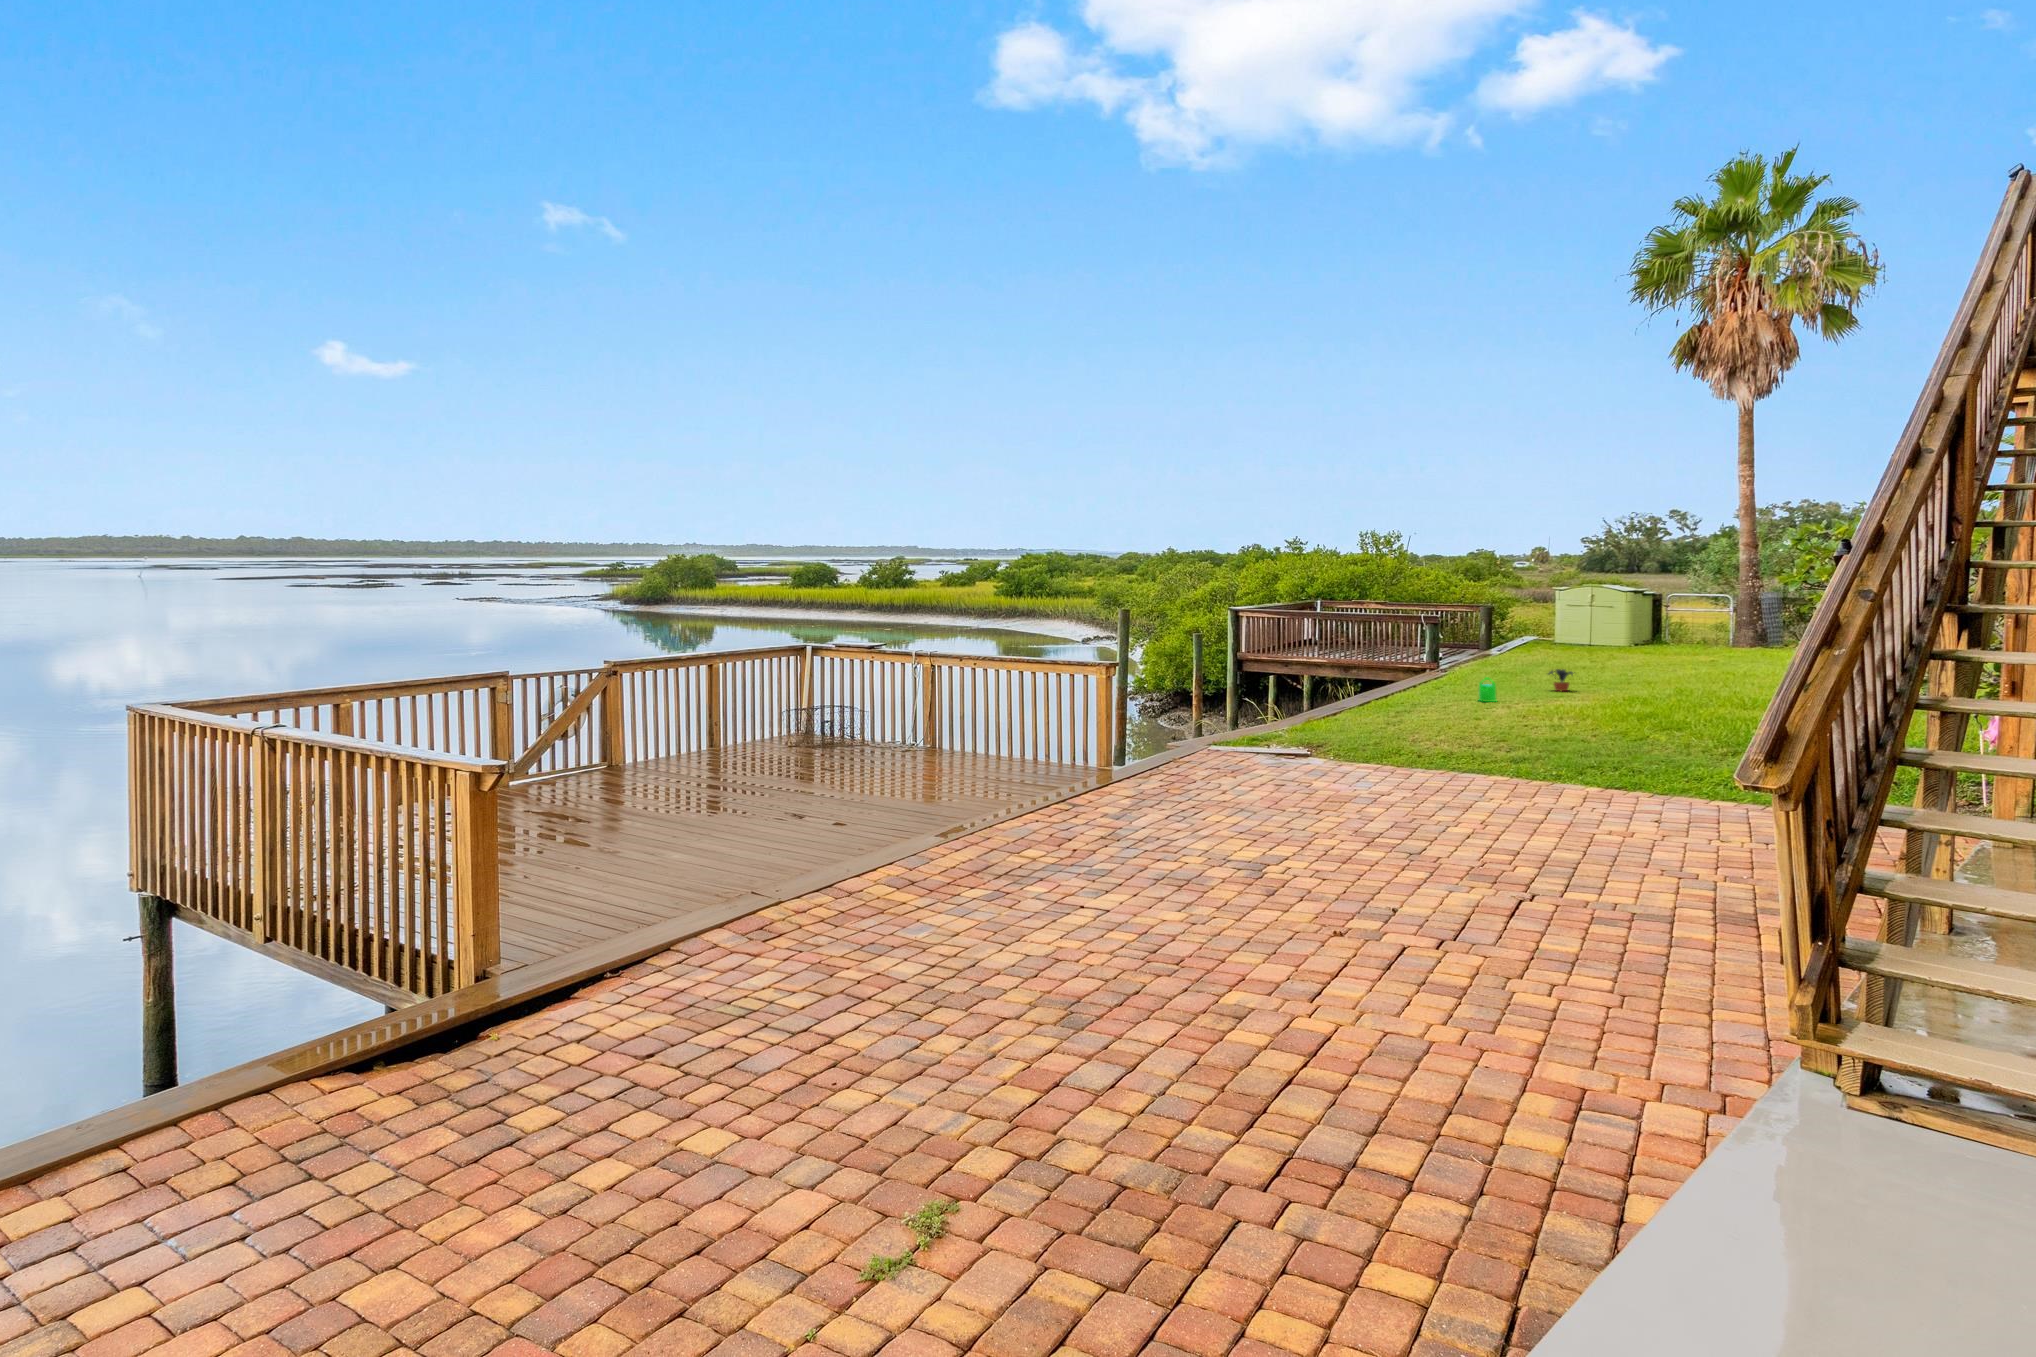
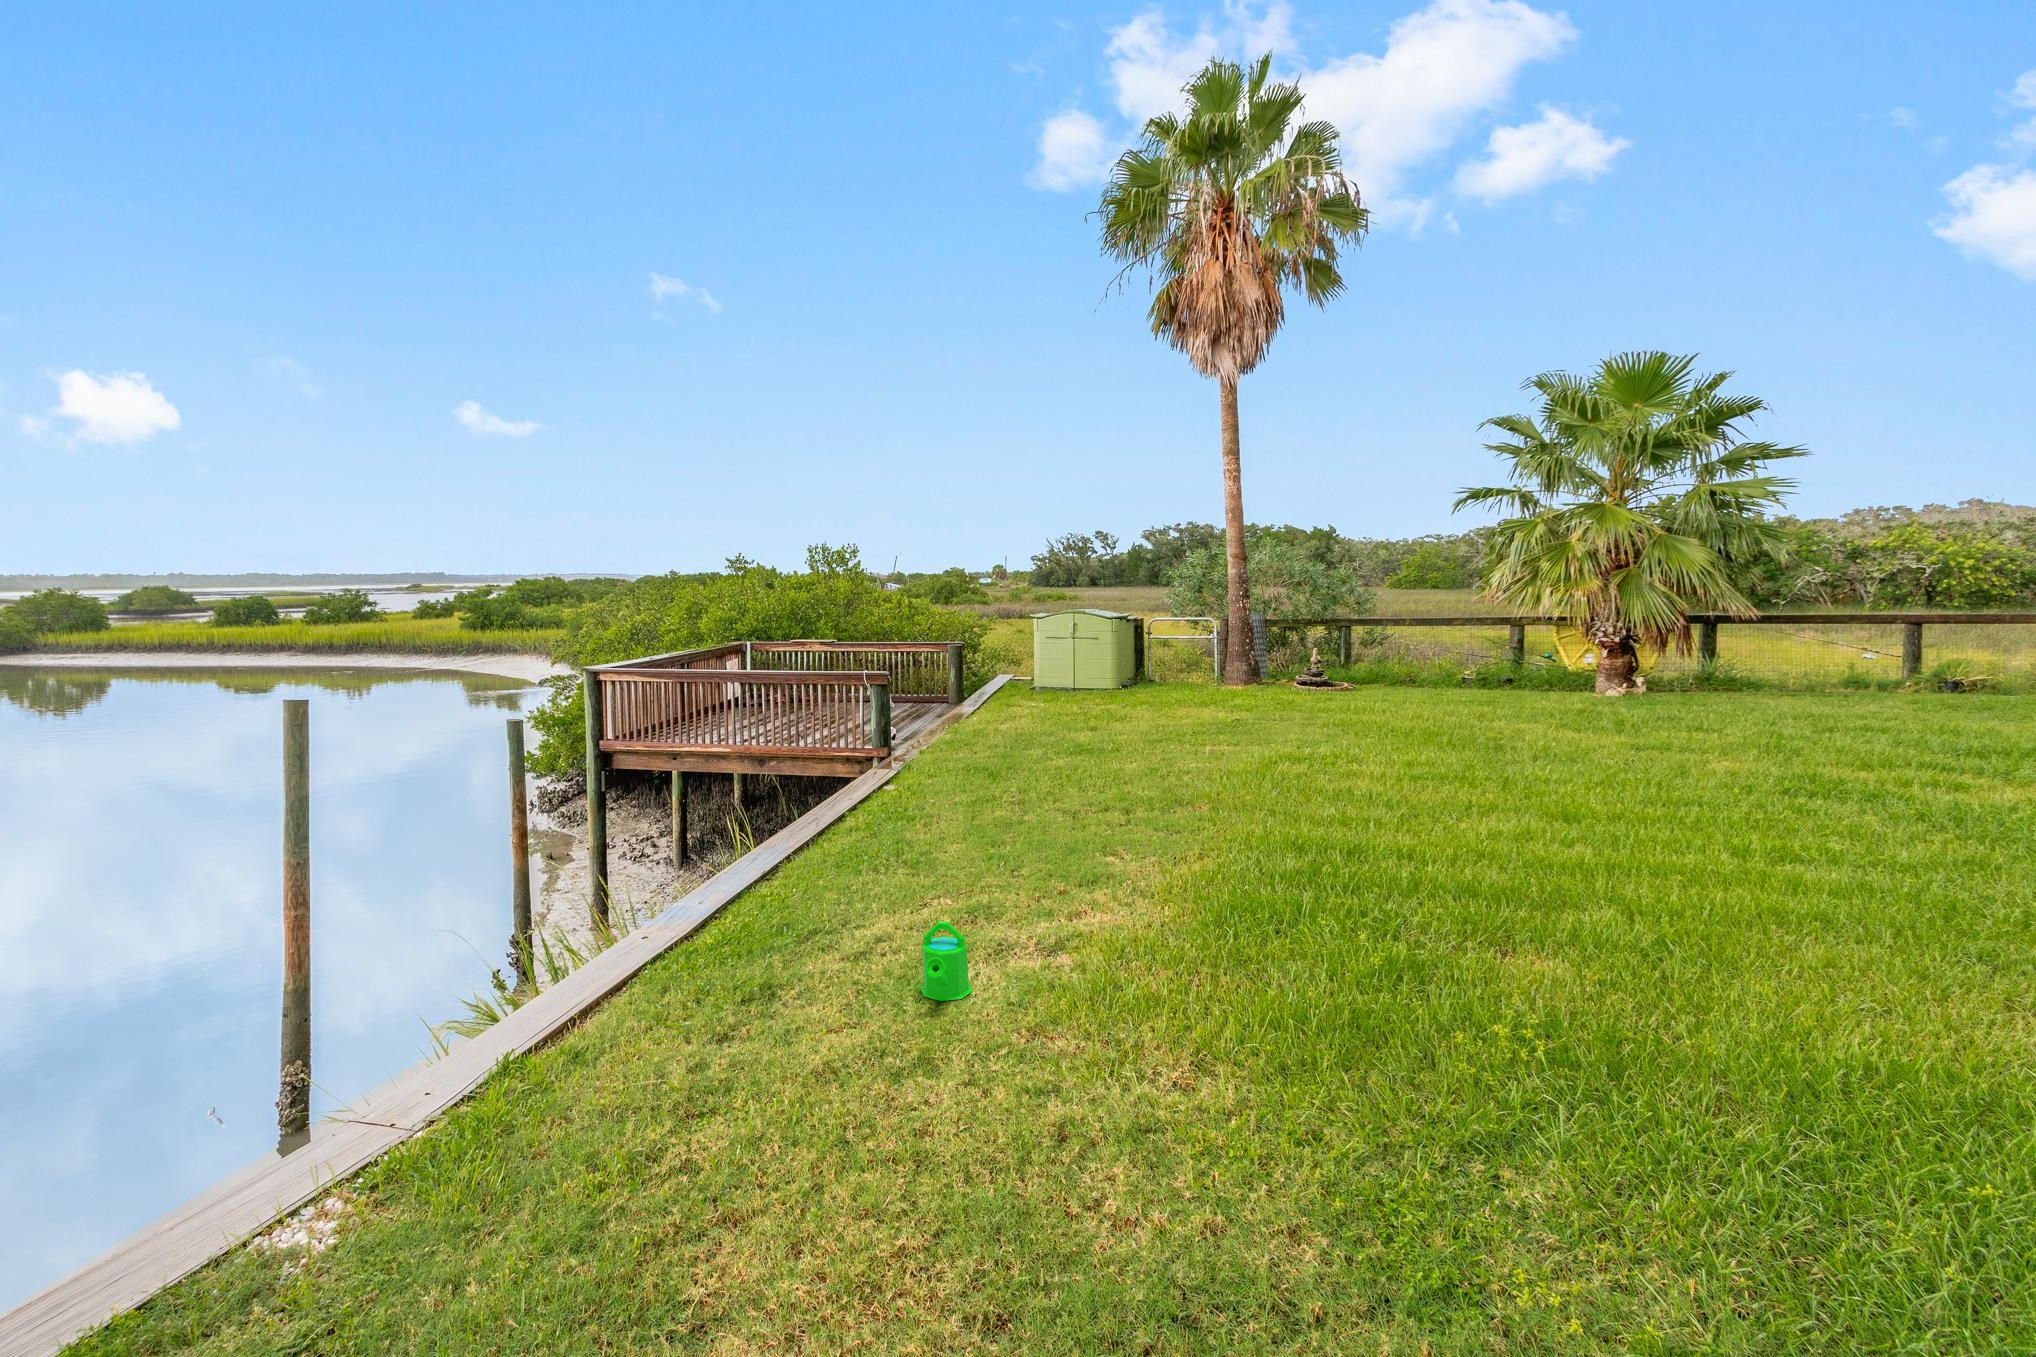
potted plant: present [1549,669,1573,691] -> none [1062,820,1129,877]

